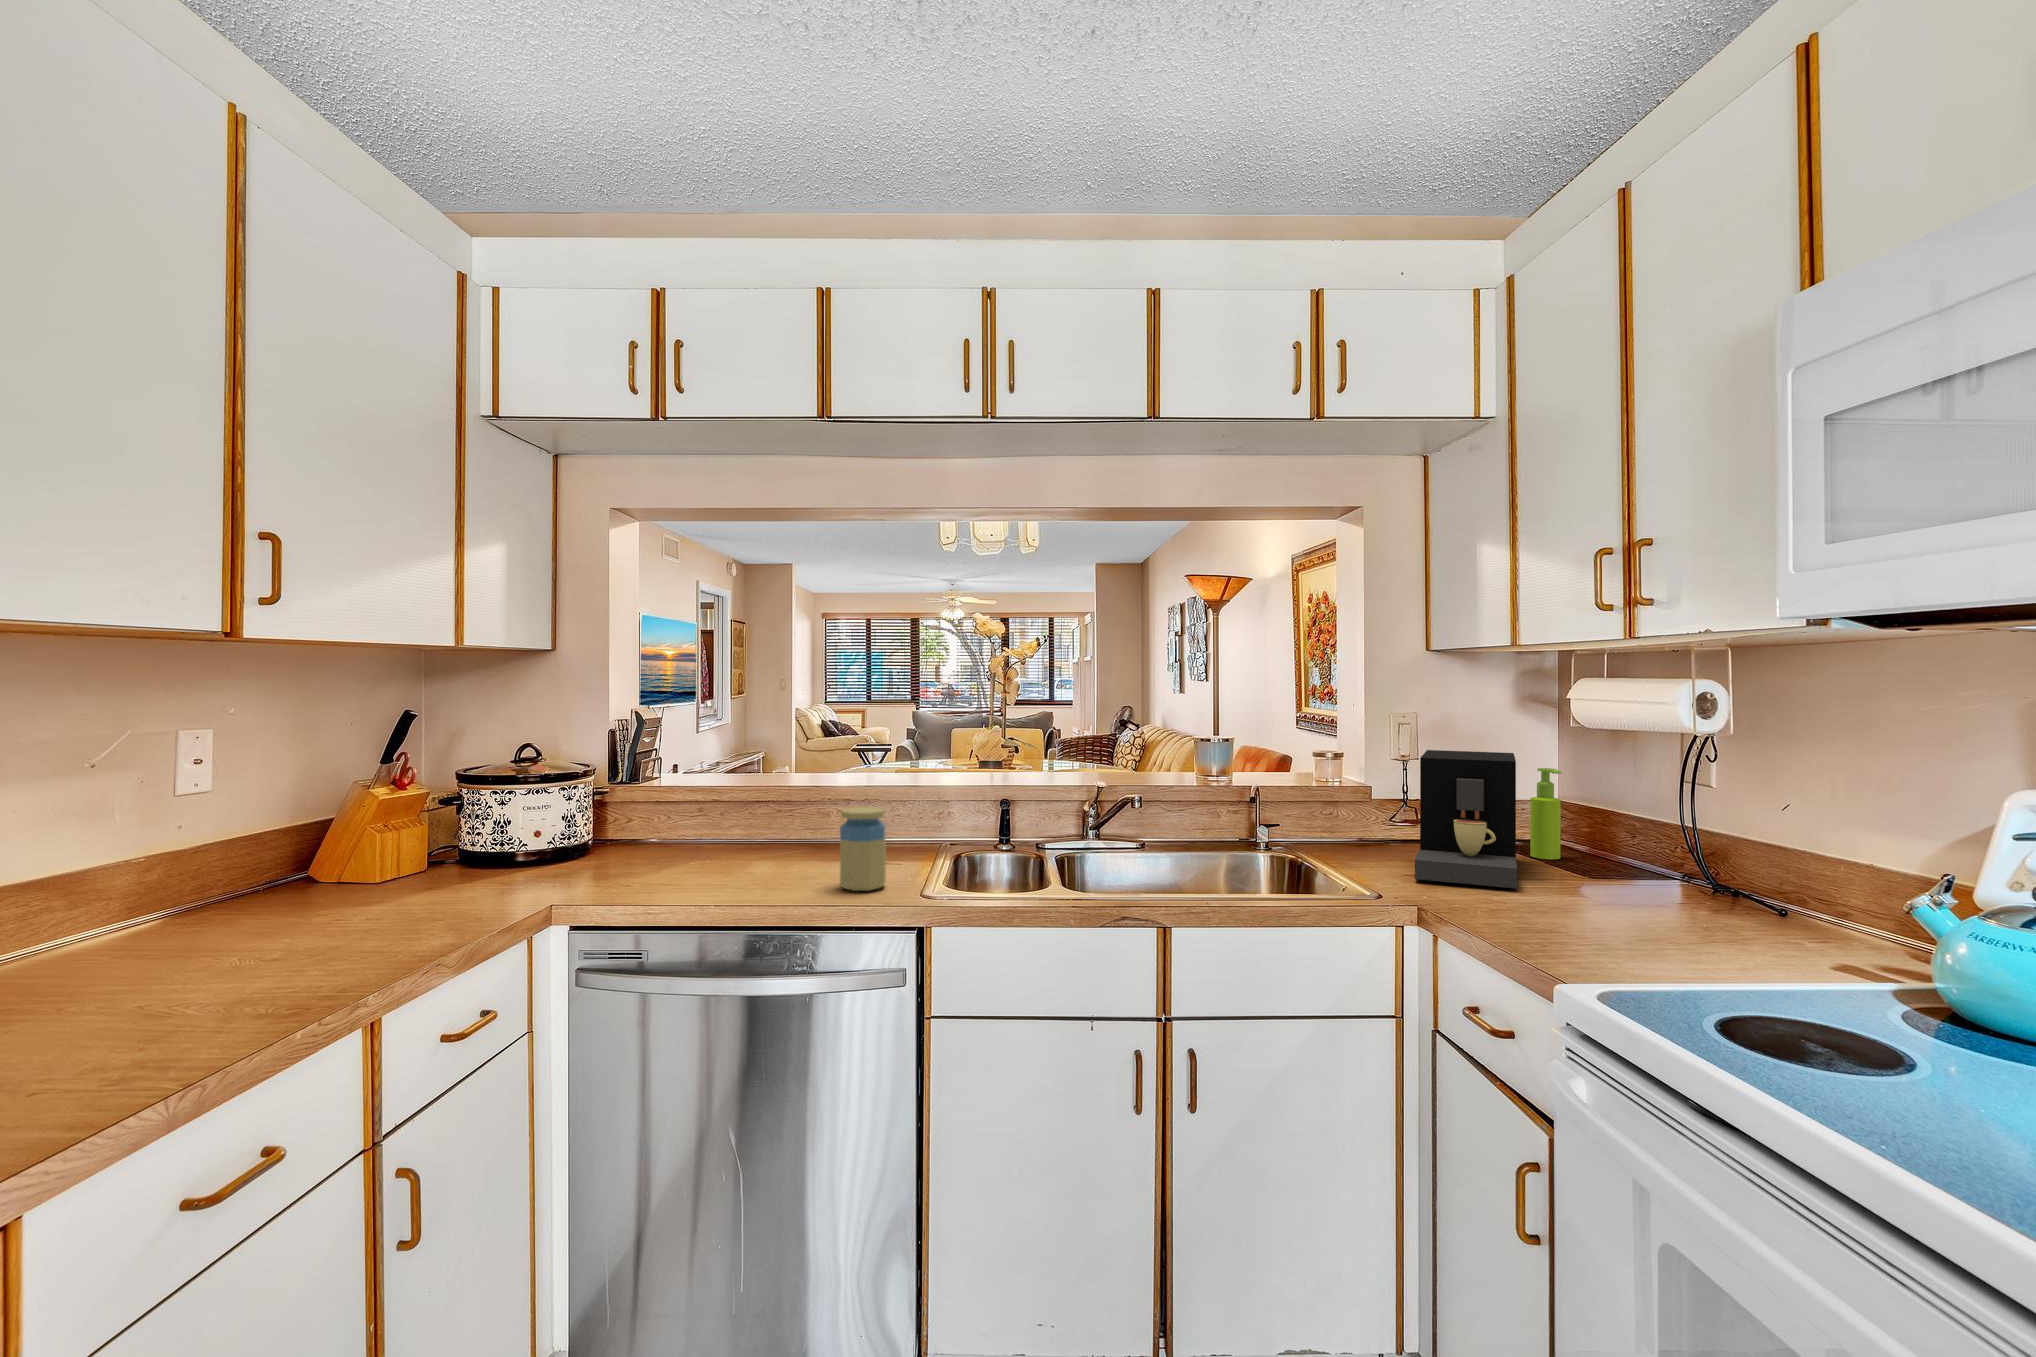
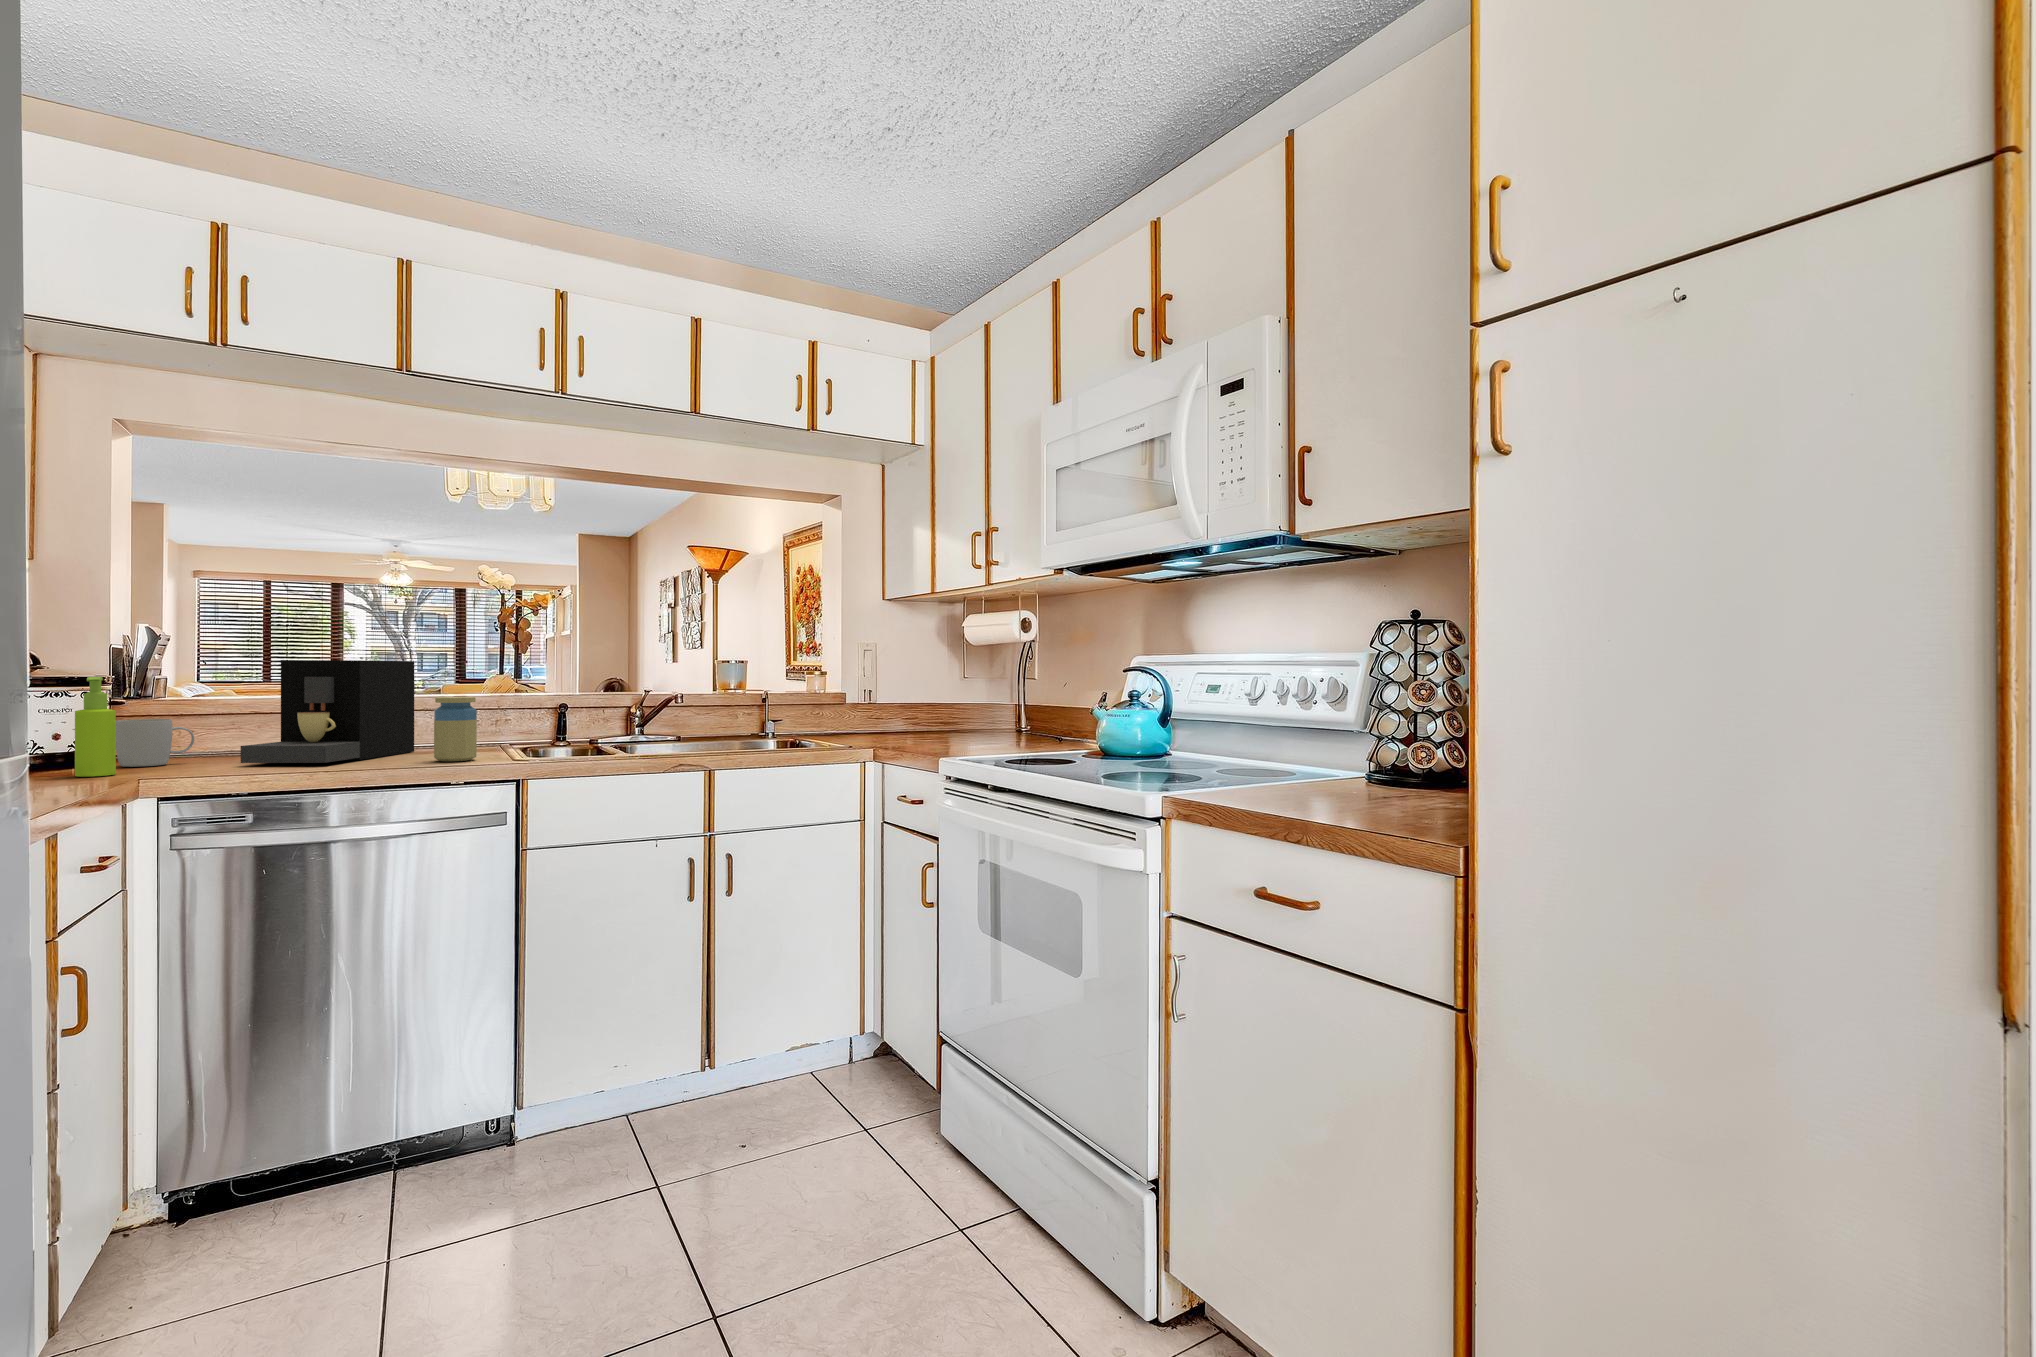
coffee maker: present [1415,750,1517,889] -> present [241,660,414,763]
soap dispenser: present [1530,768,1562,859] -> present [75,677,116,777]
mug: none [578,817,644,870] -> present [116,719,194,767]

